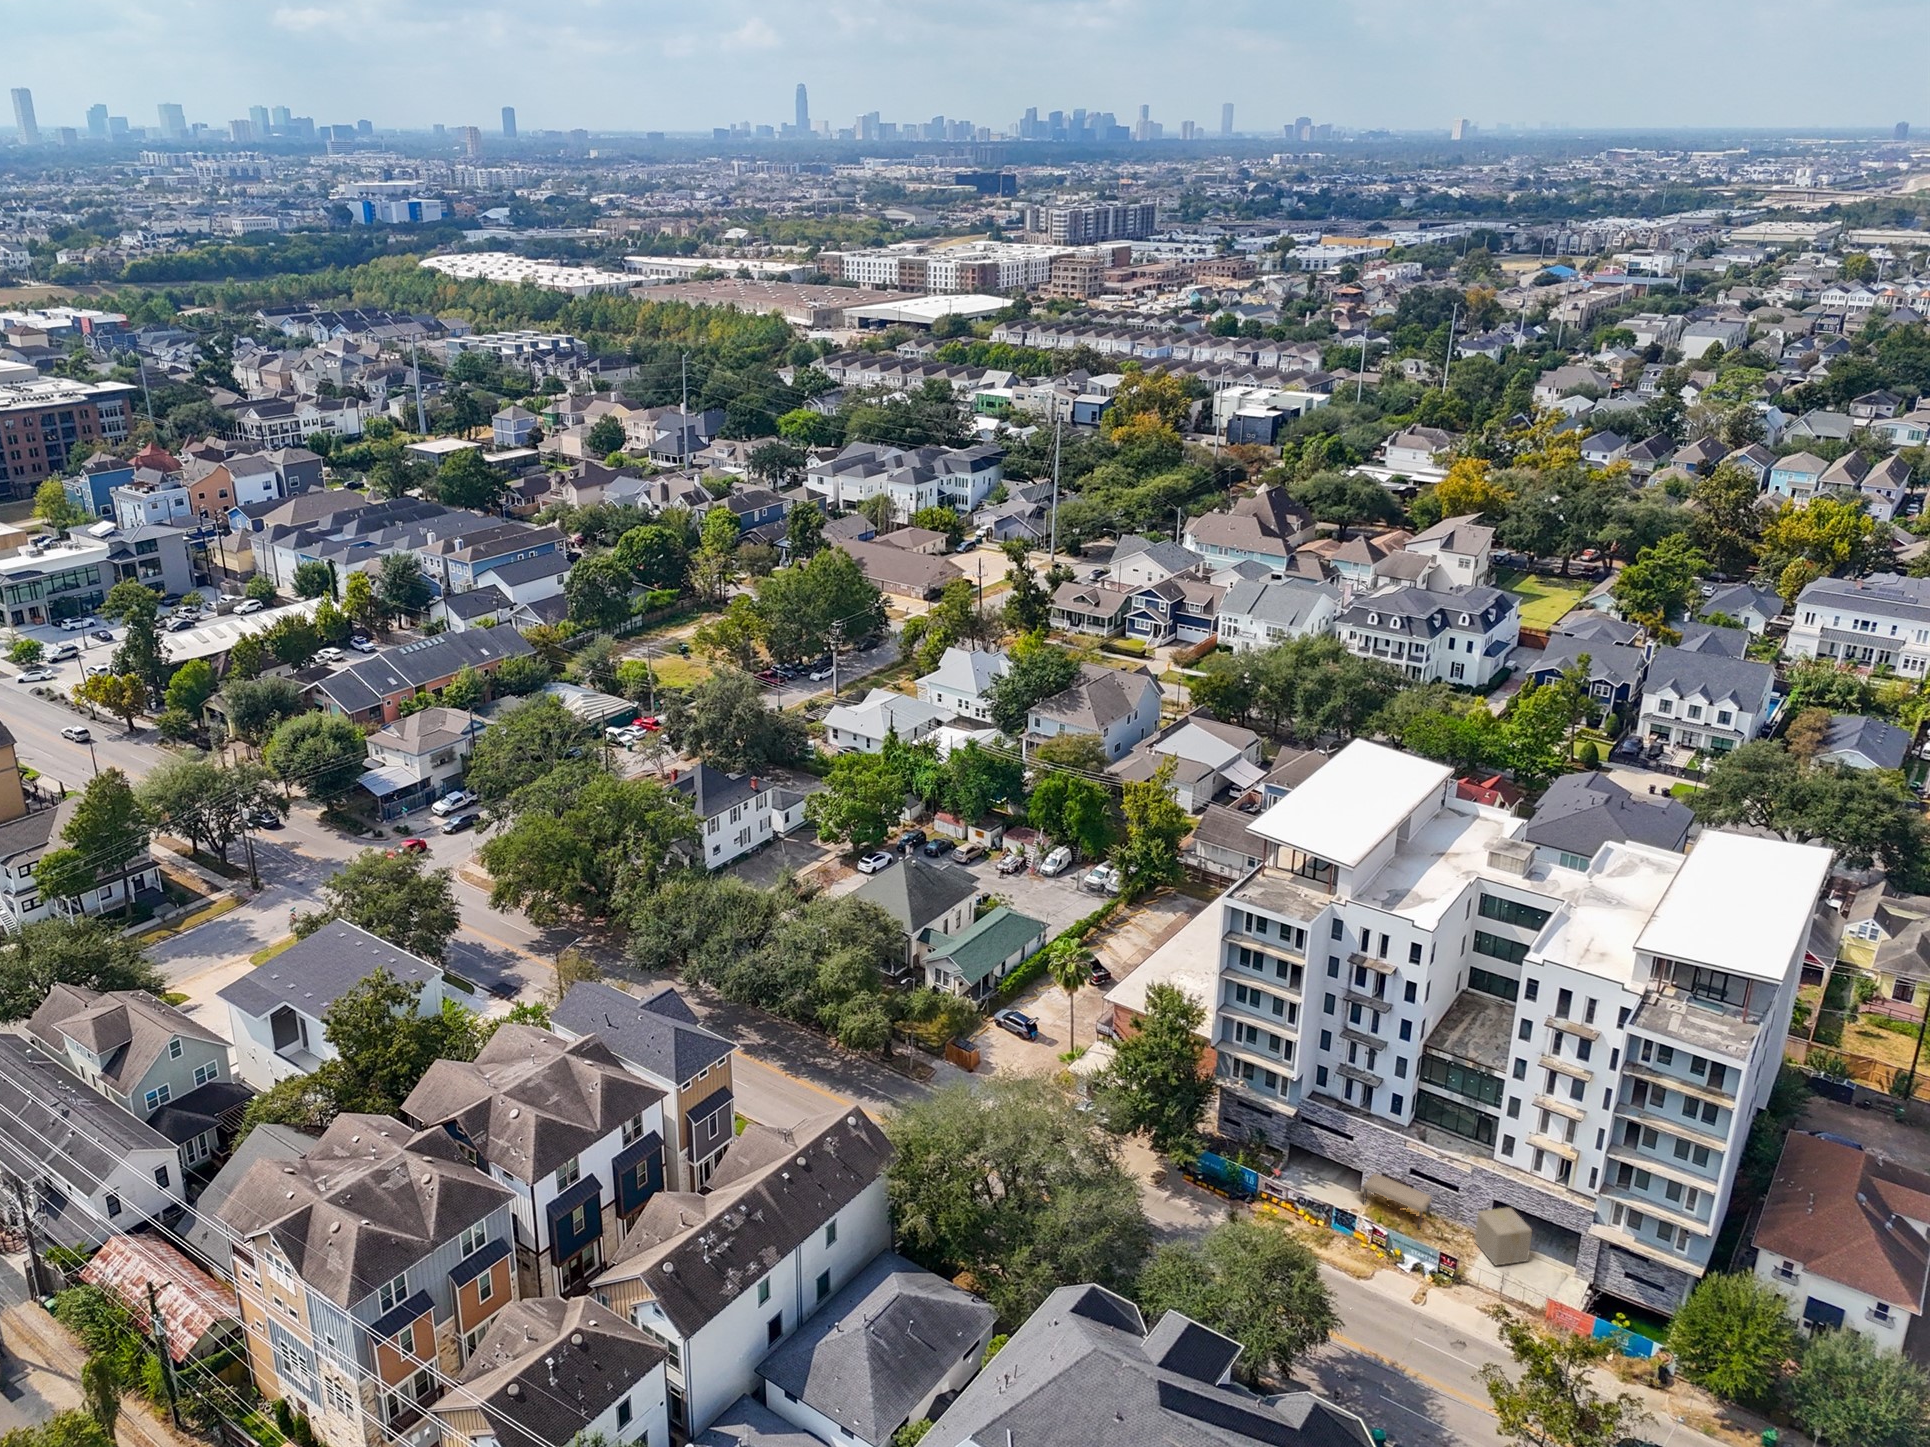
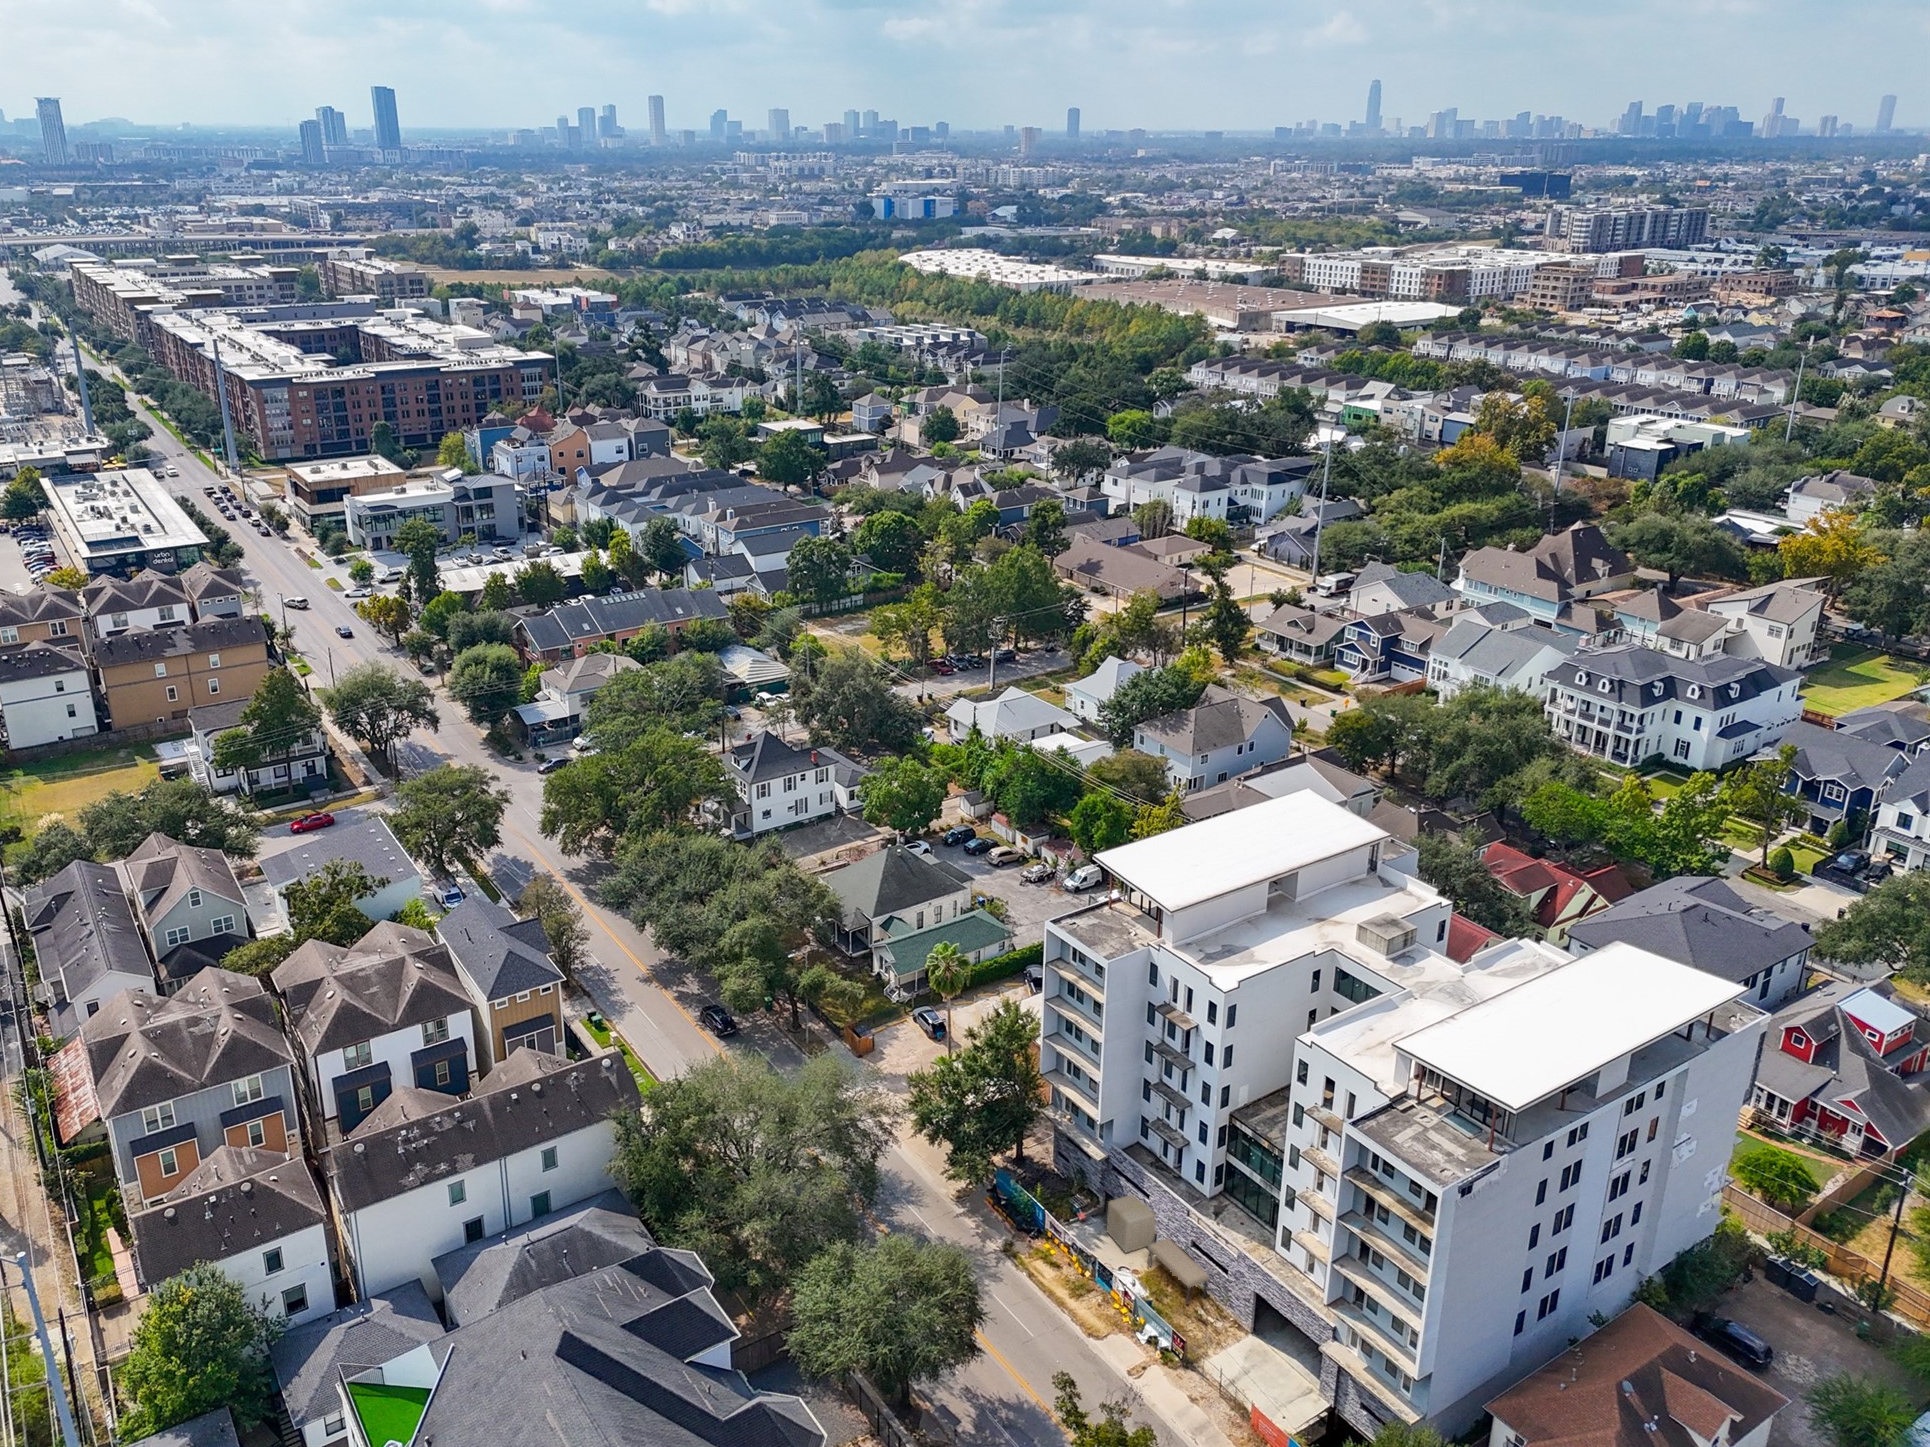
cardboard box: present [1475,1208,1532,1265] -> present [1106,1195,1156,1252]

